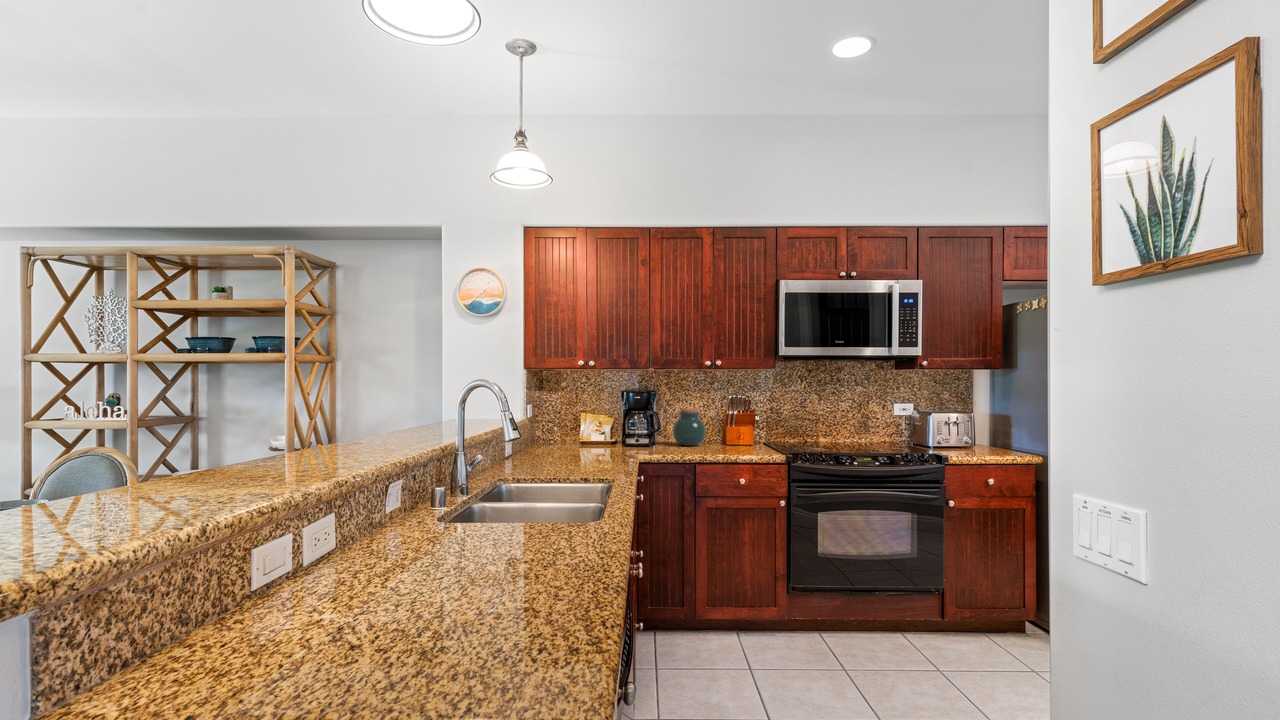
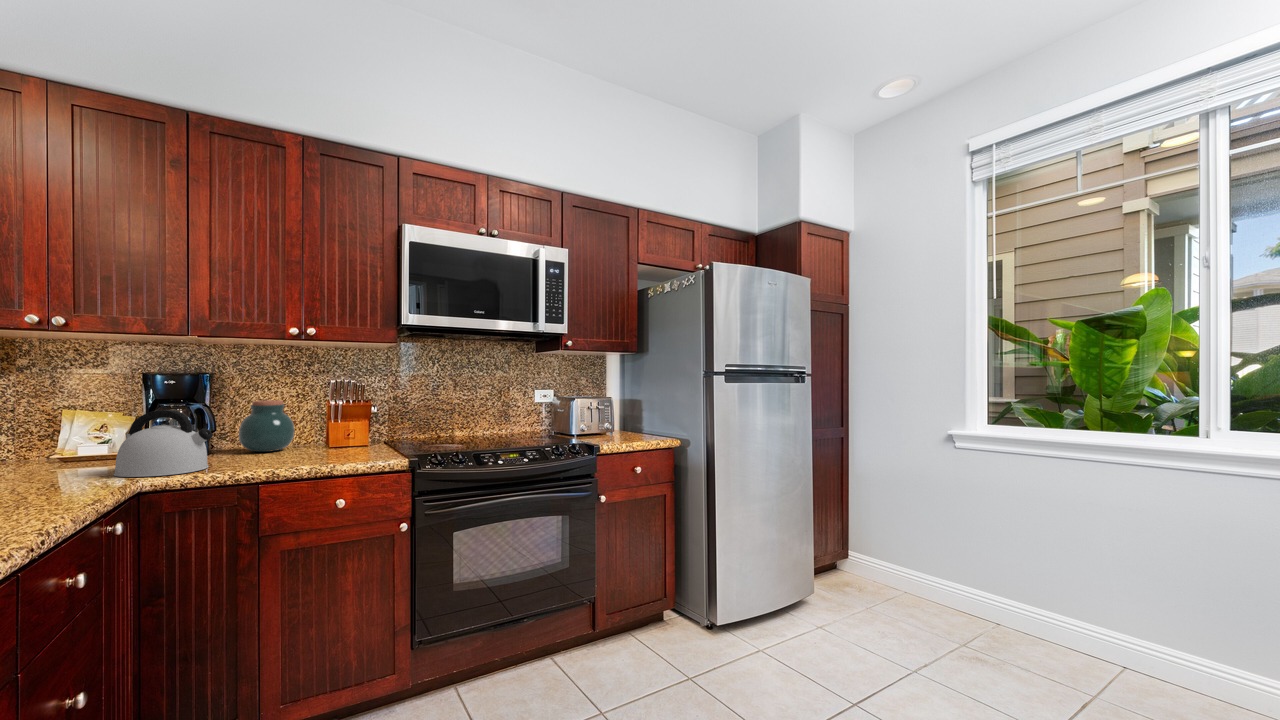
kettle: none [620,415,667,455] -> present [114,410,213,477]

